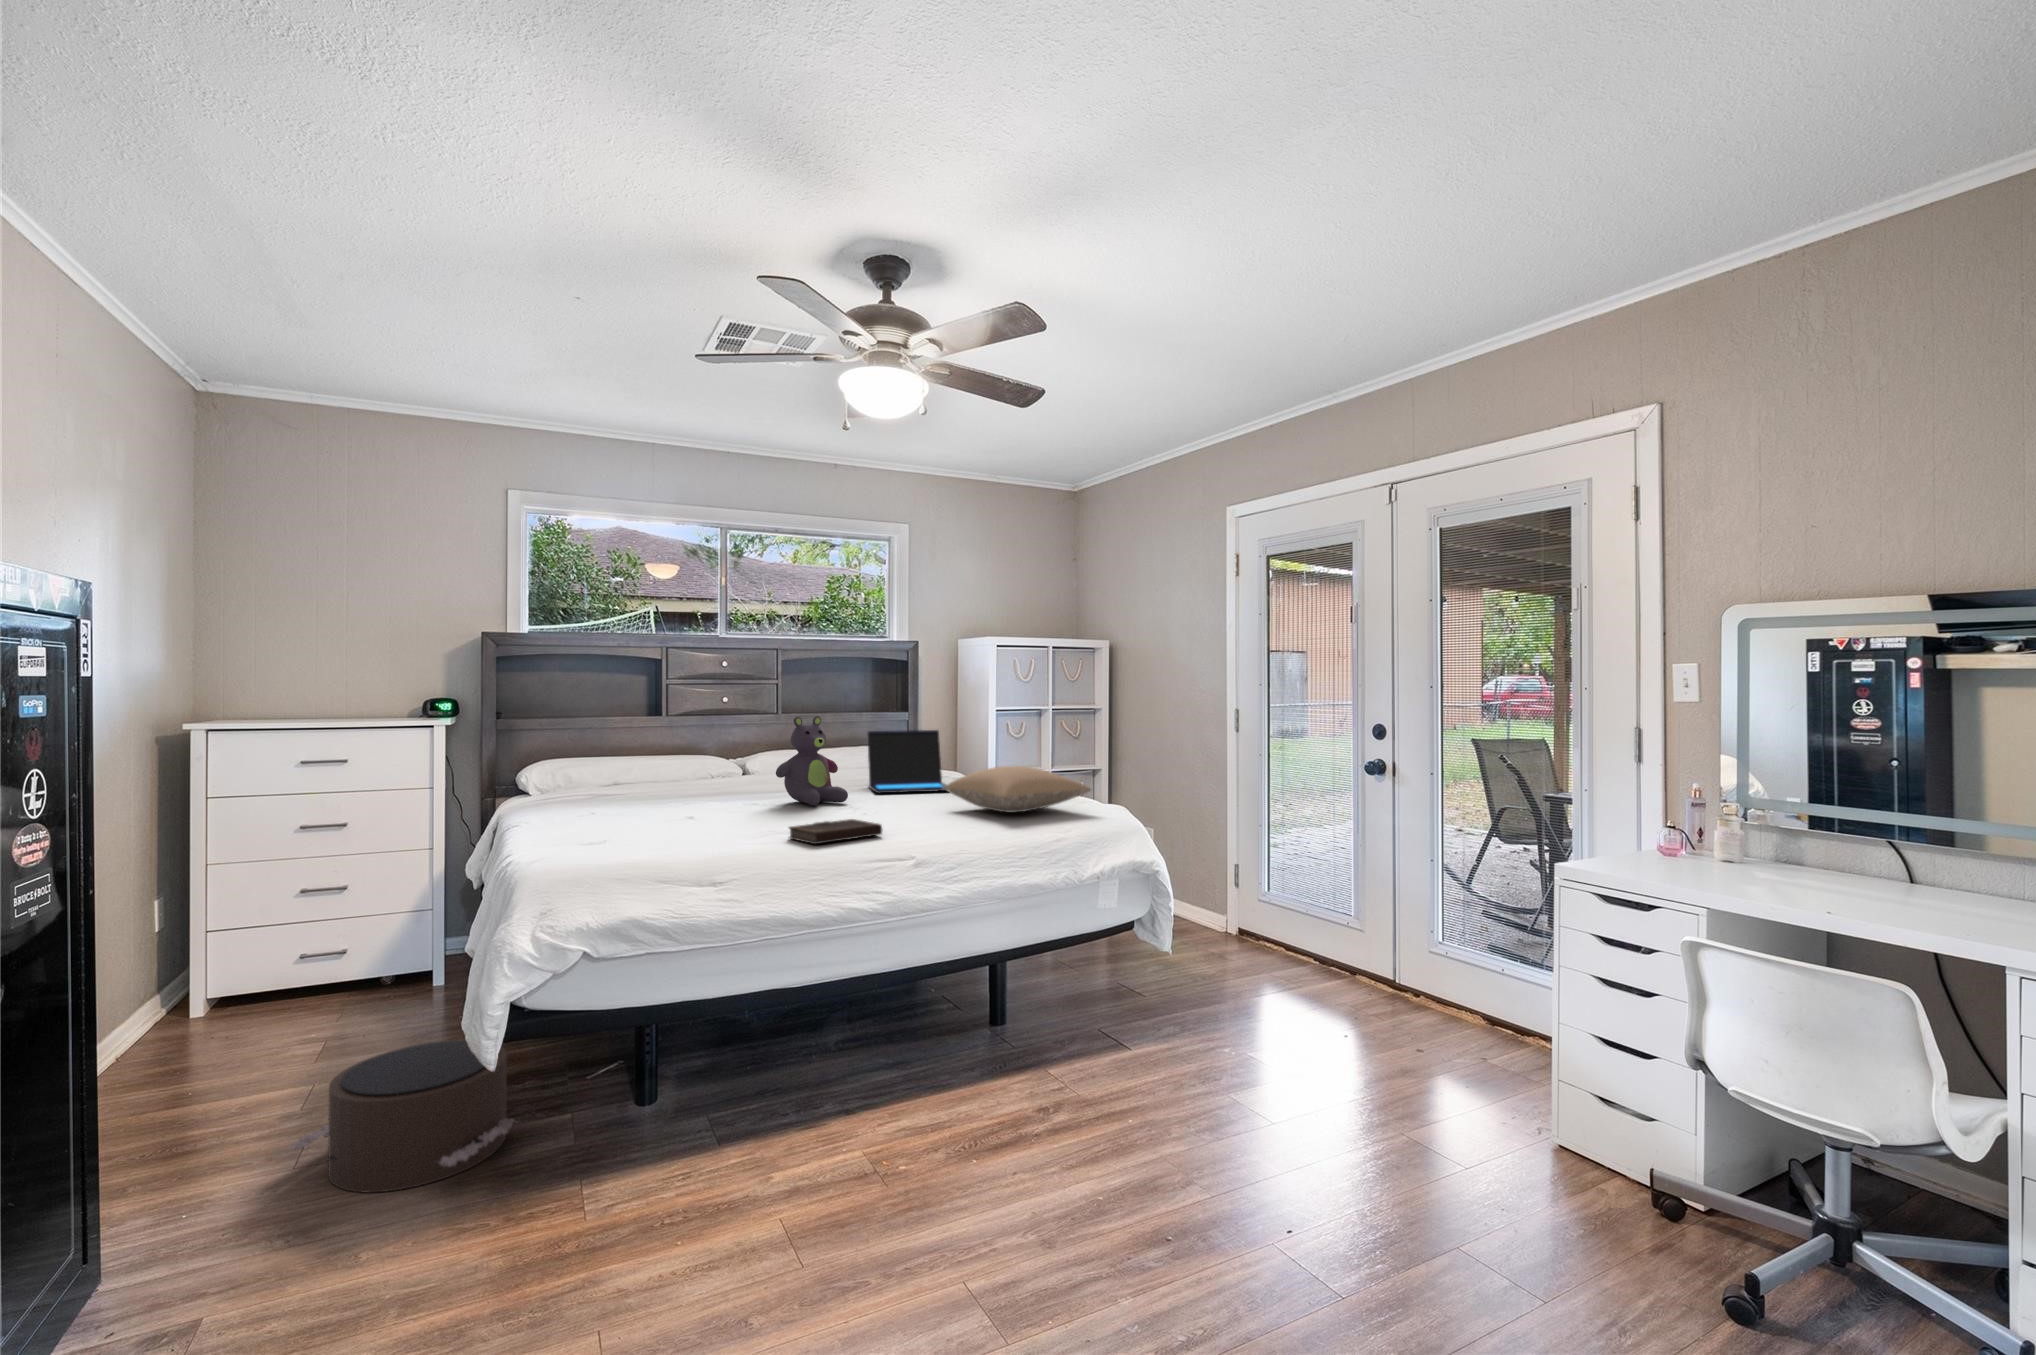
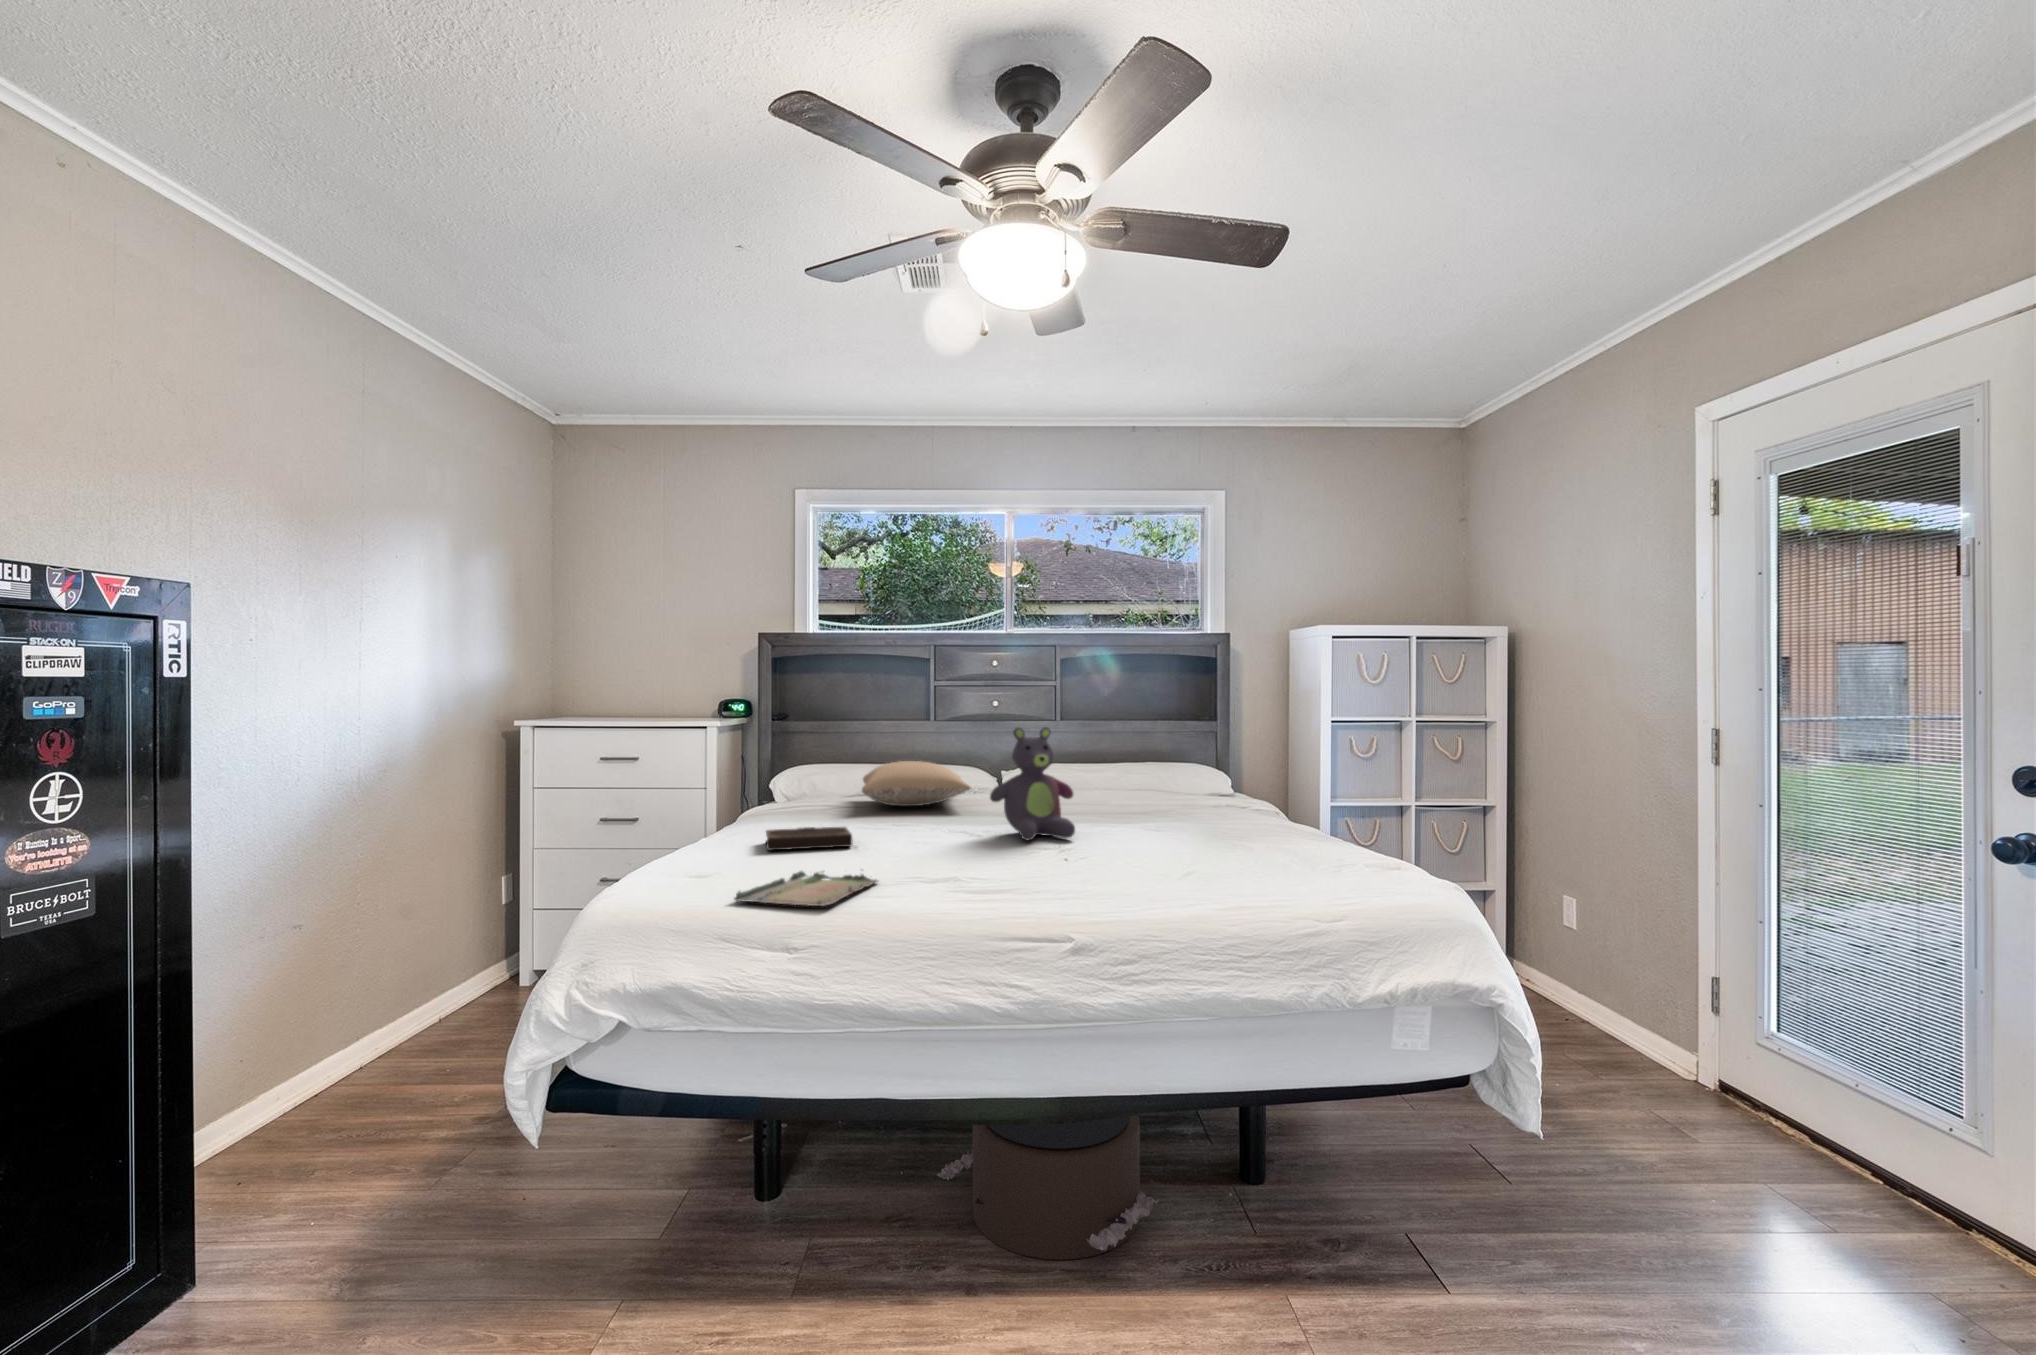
laptop: present [867,730,947,793] -> none [1126,746,1232,831]
pillow: present [946,766,1091,813] -> present [862,761,971,806]
notebook: present [789,819,882,844] -> present [766,827,852,851]
tray: none [643,827,741,857] -> present [734,871,878,906]
pouf: present [290,1040,517,1193] -> present [937,1116,1159,1260]

